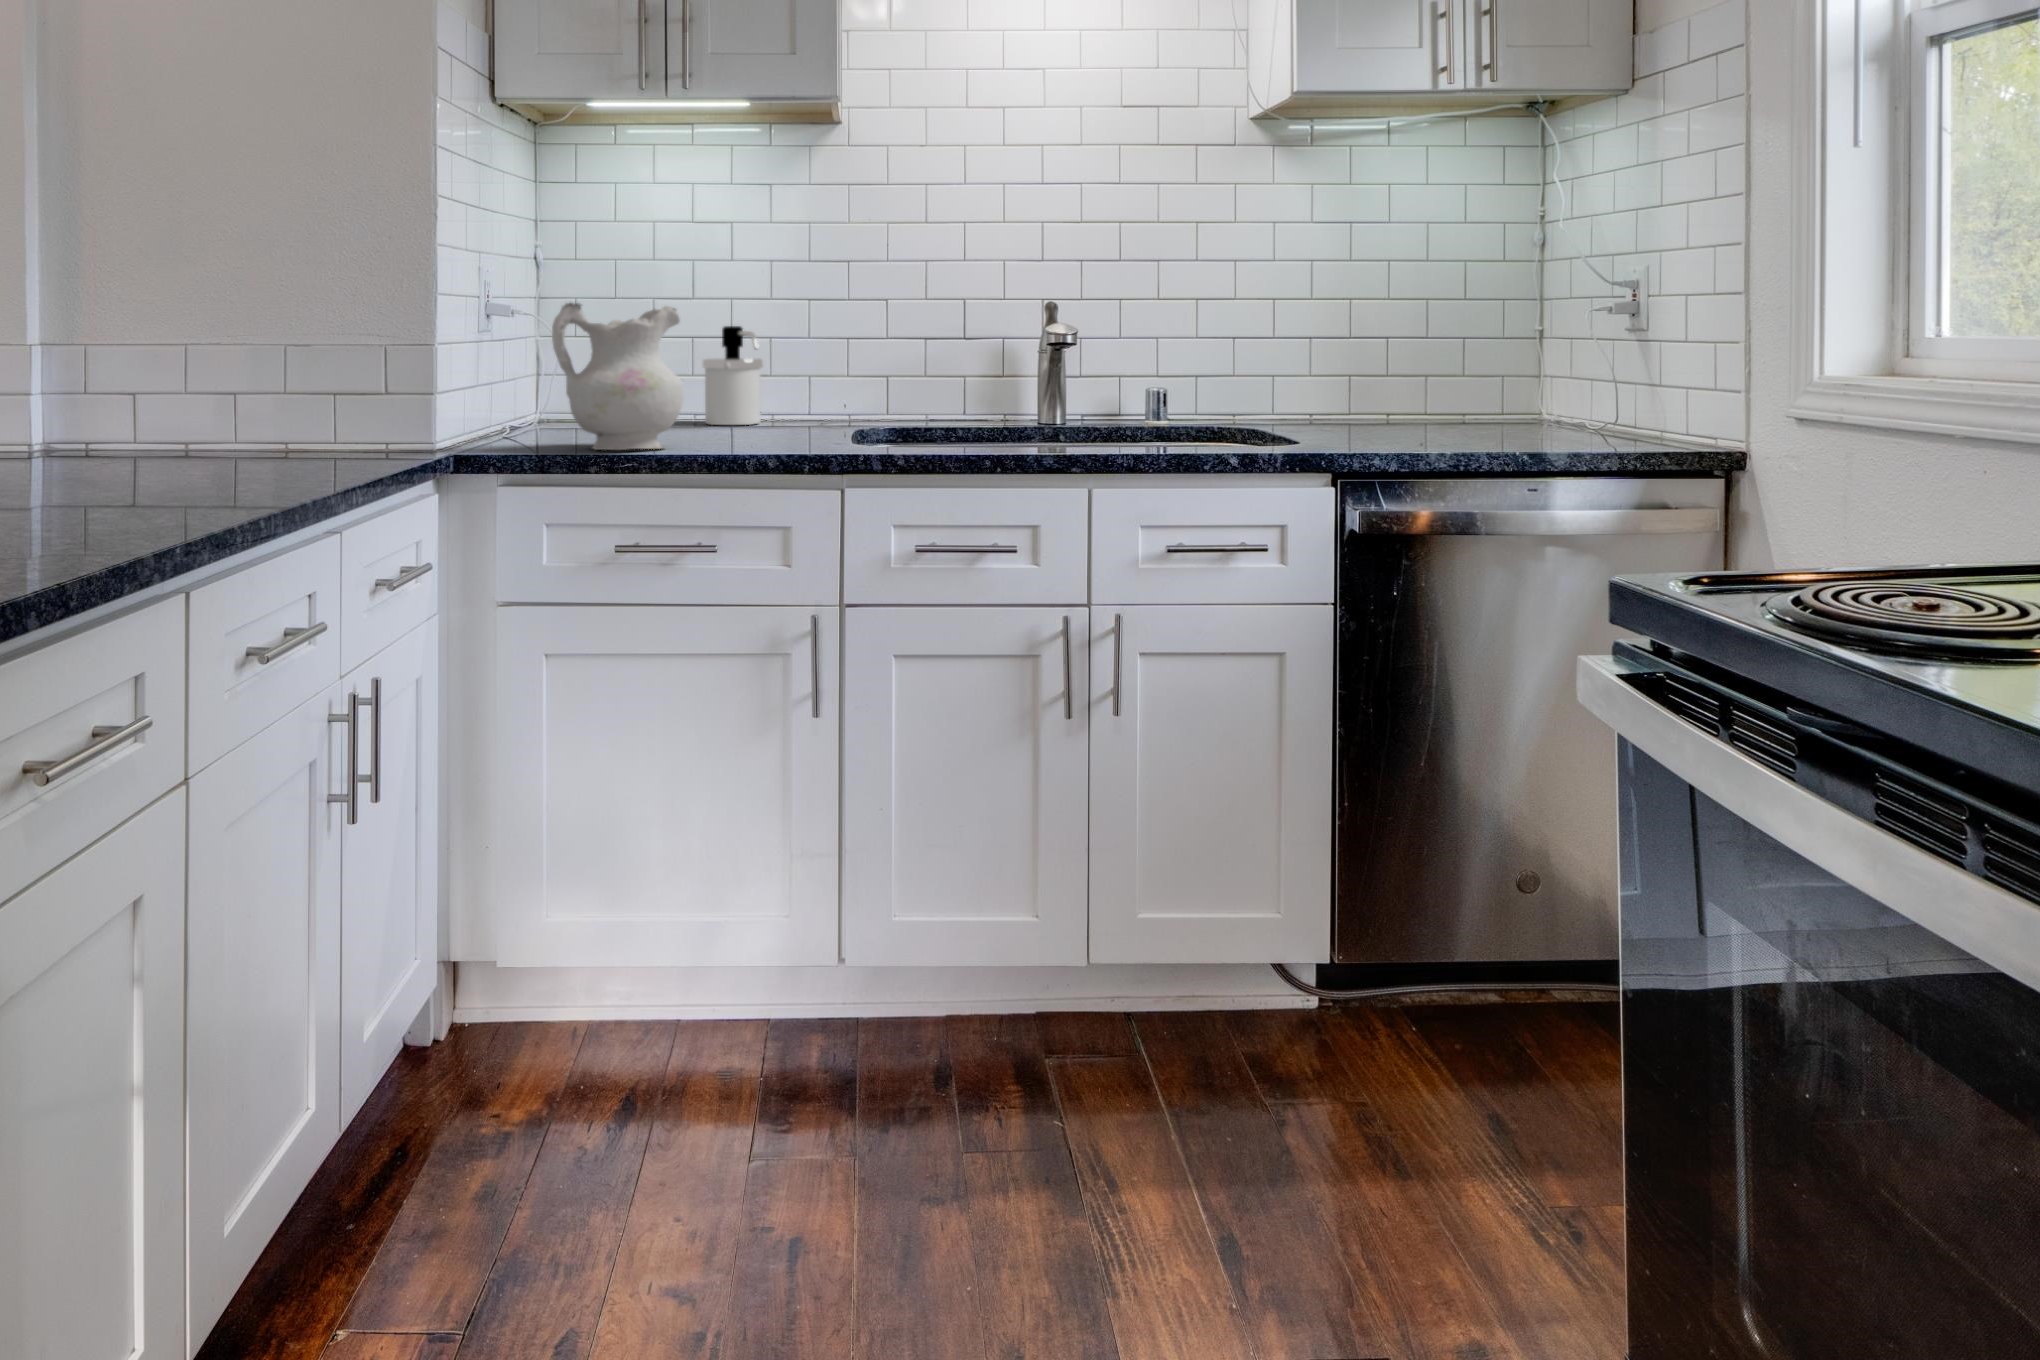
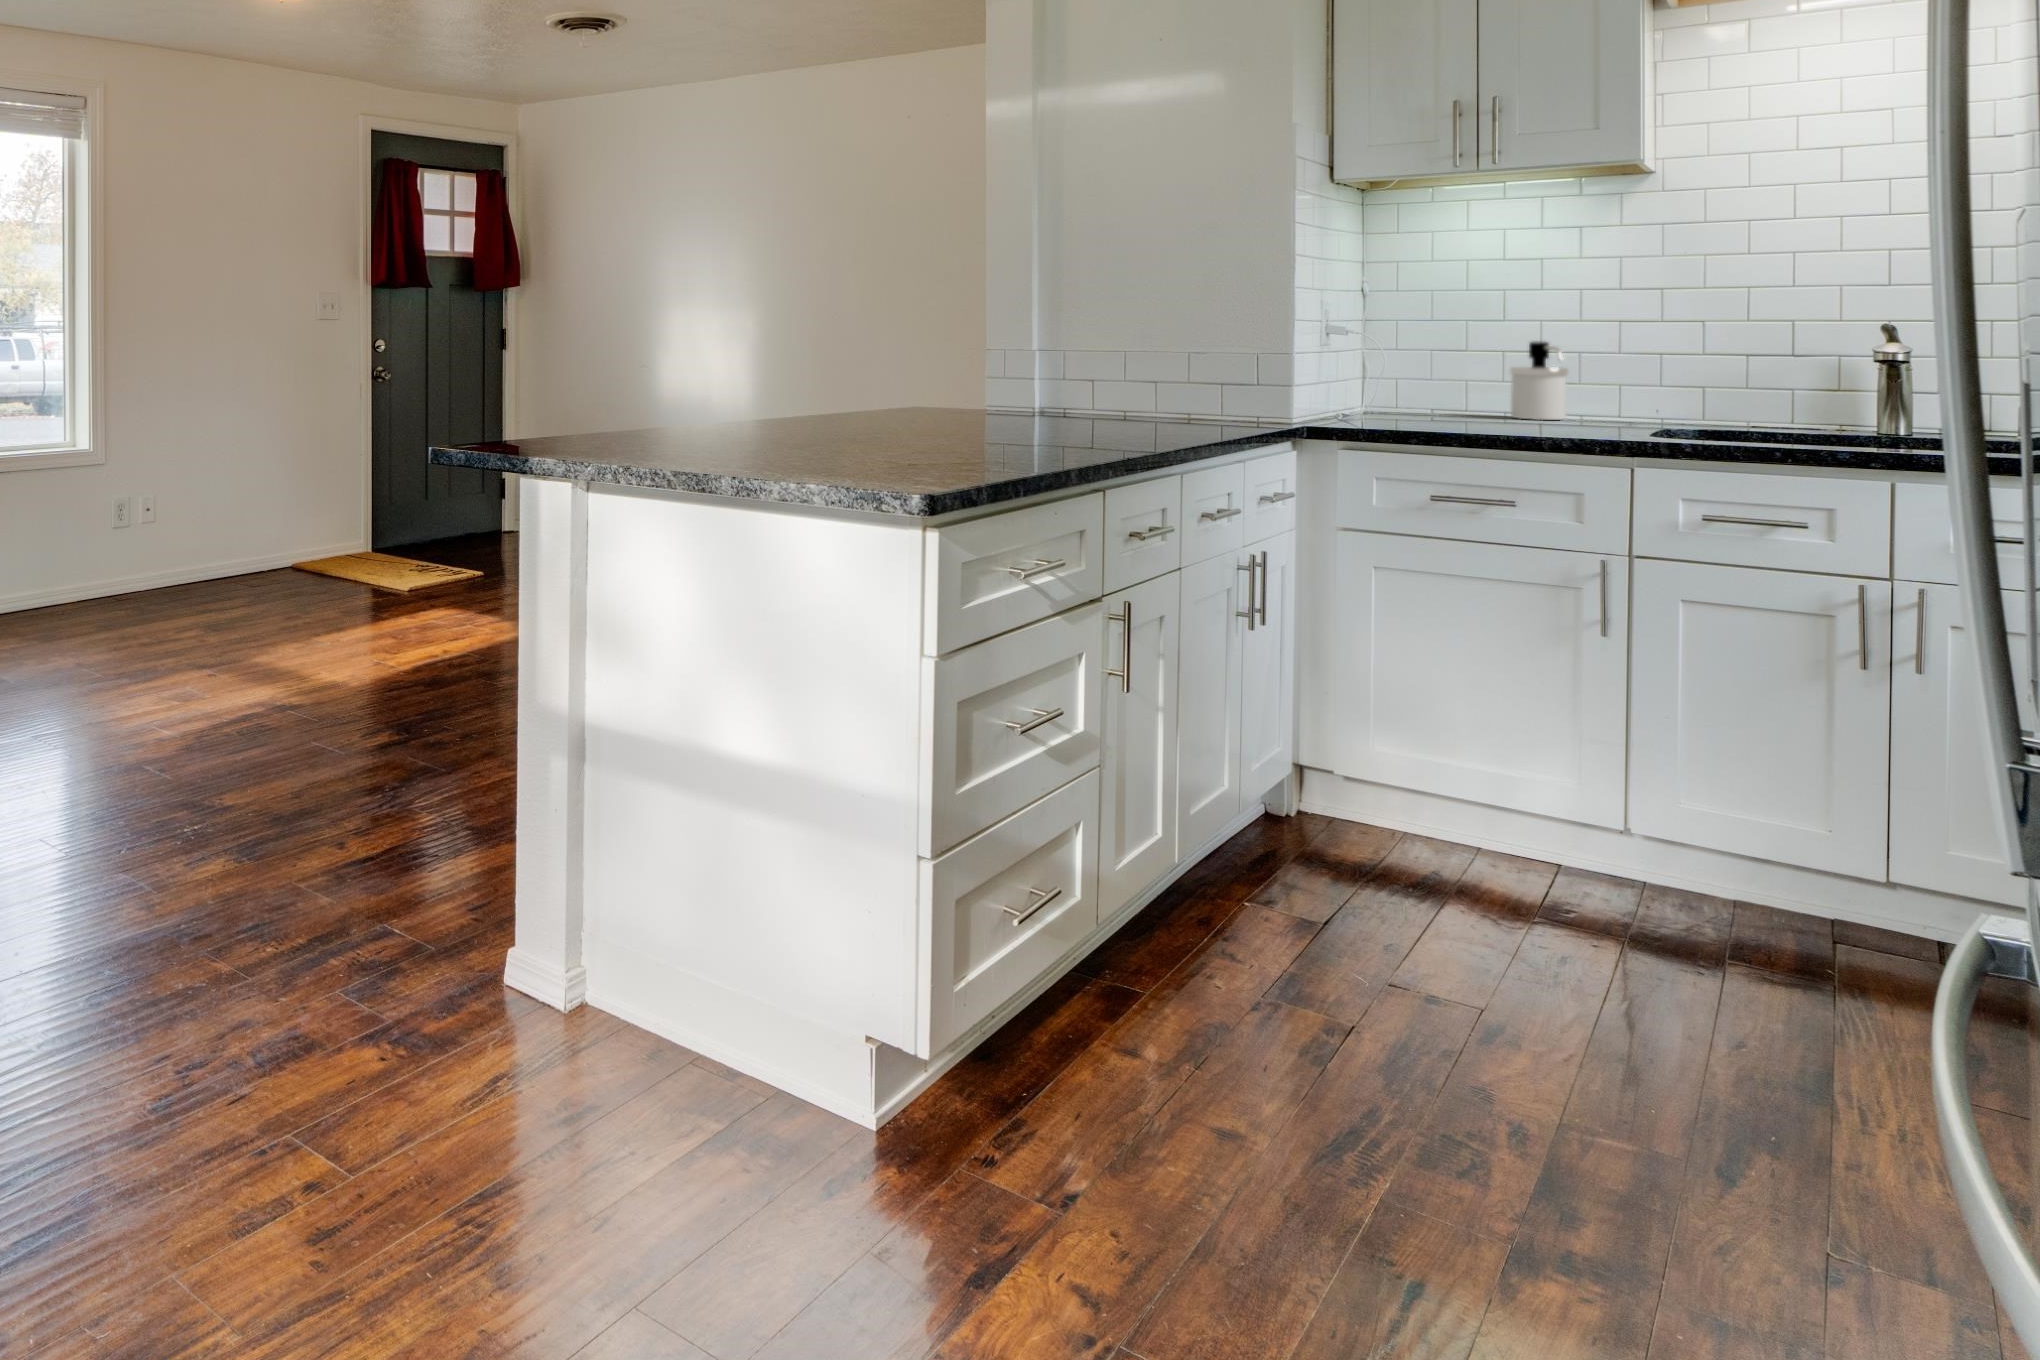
ceramic pitcher: present [552,302,684,450] -> none [1382,326,1491,431]

